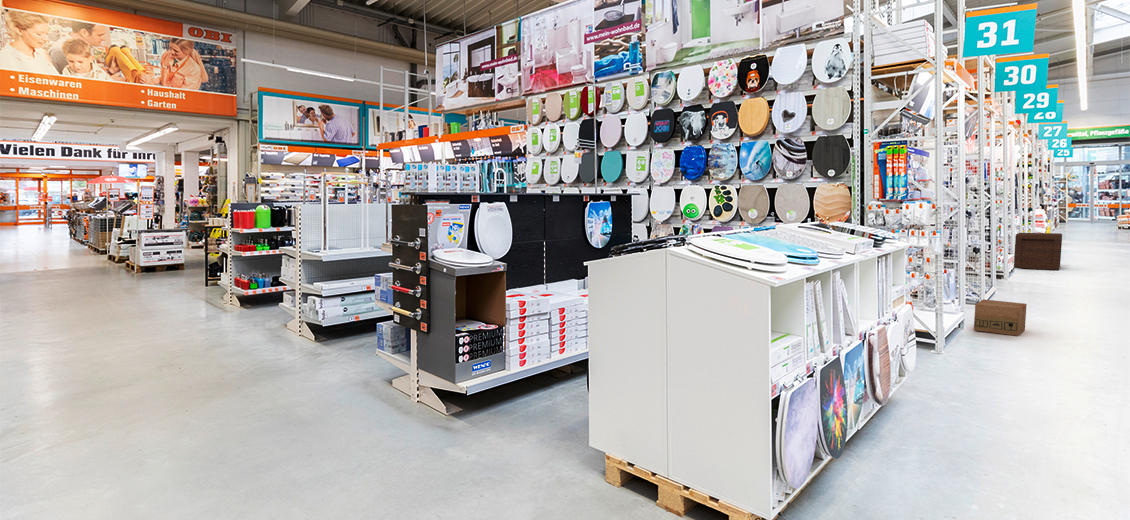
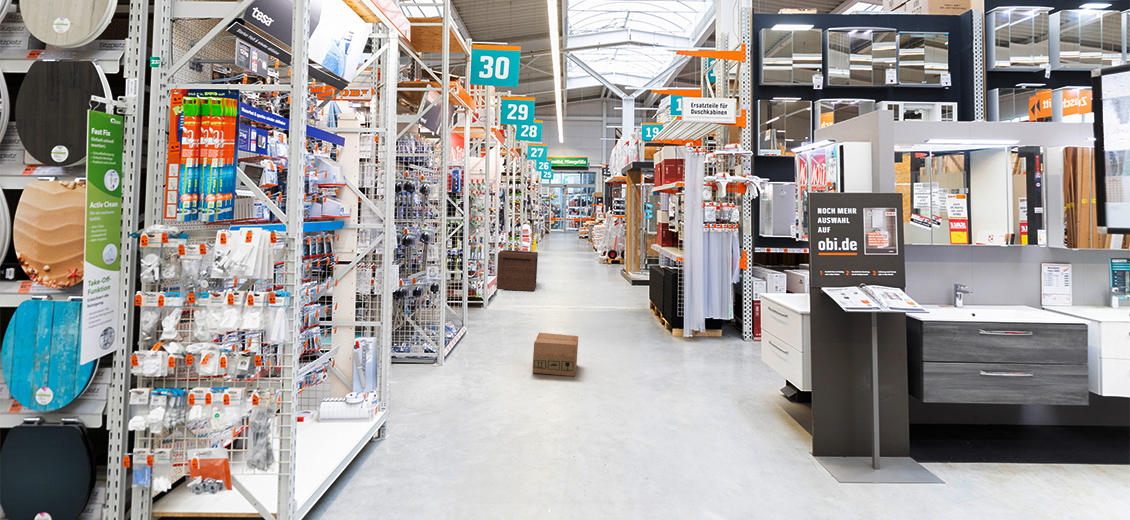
cardboard box: present [974,299,1027,336] -> present [532,333,578,376]

